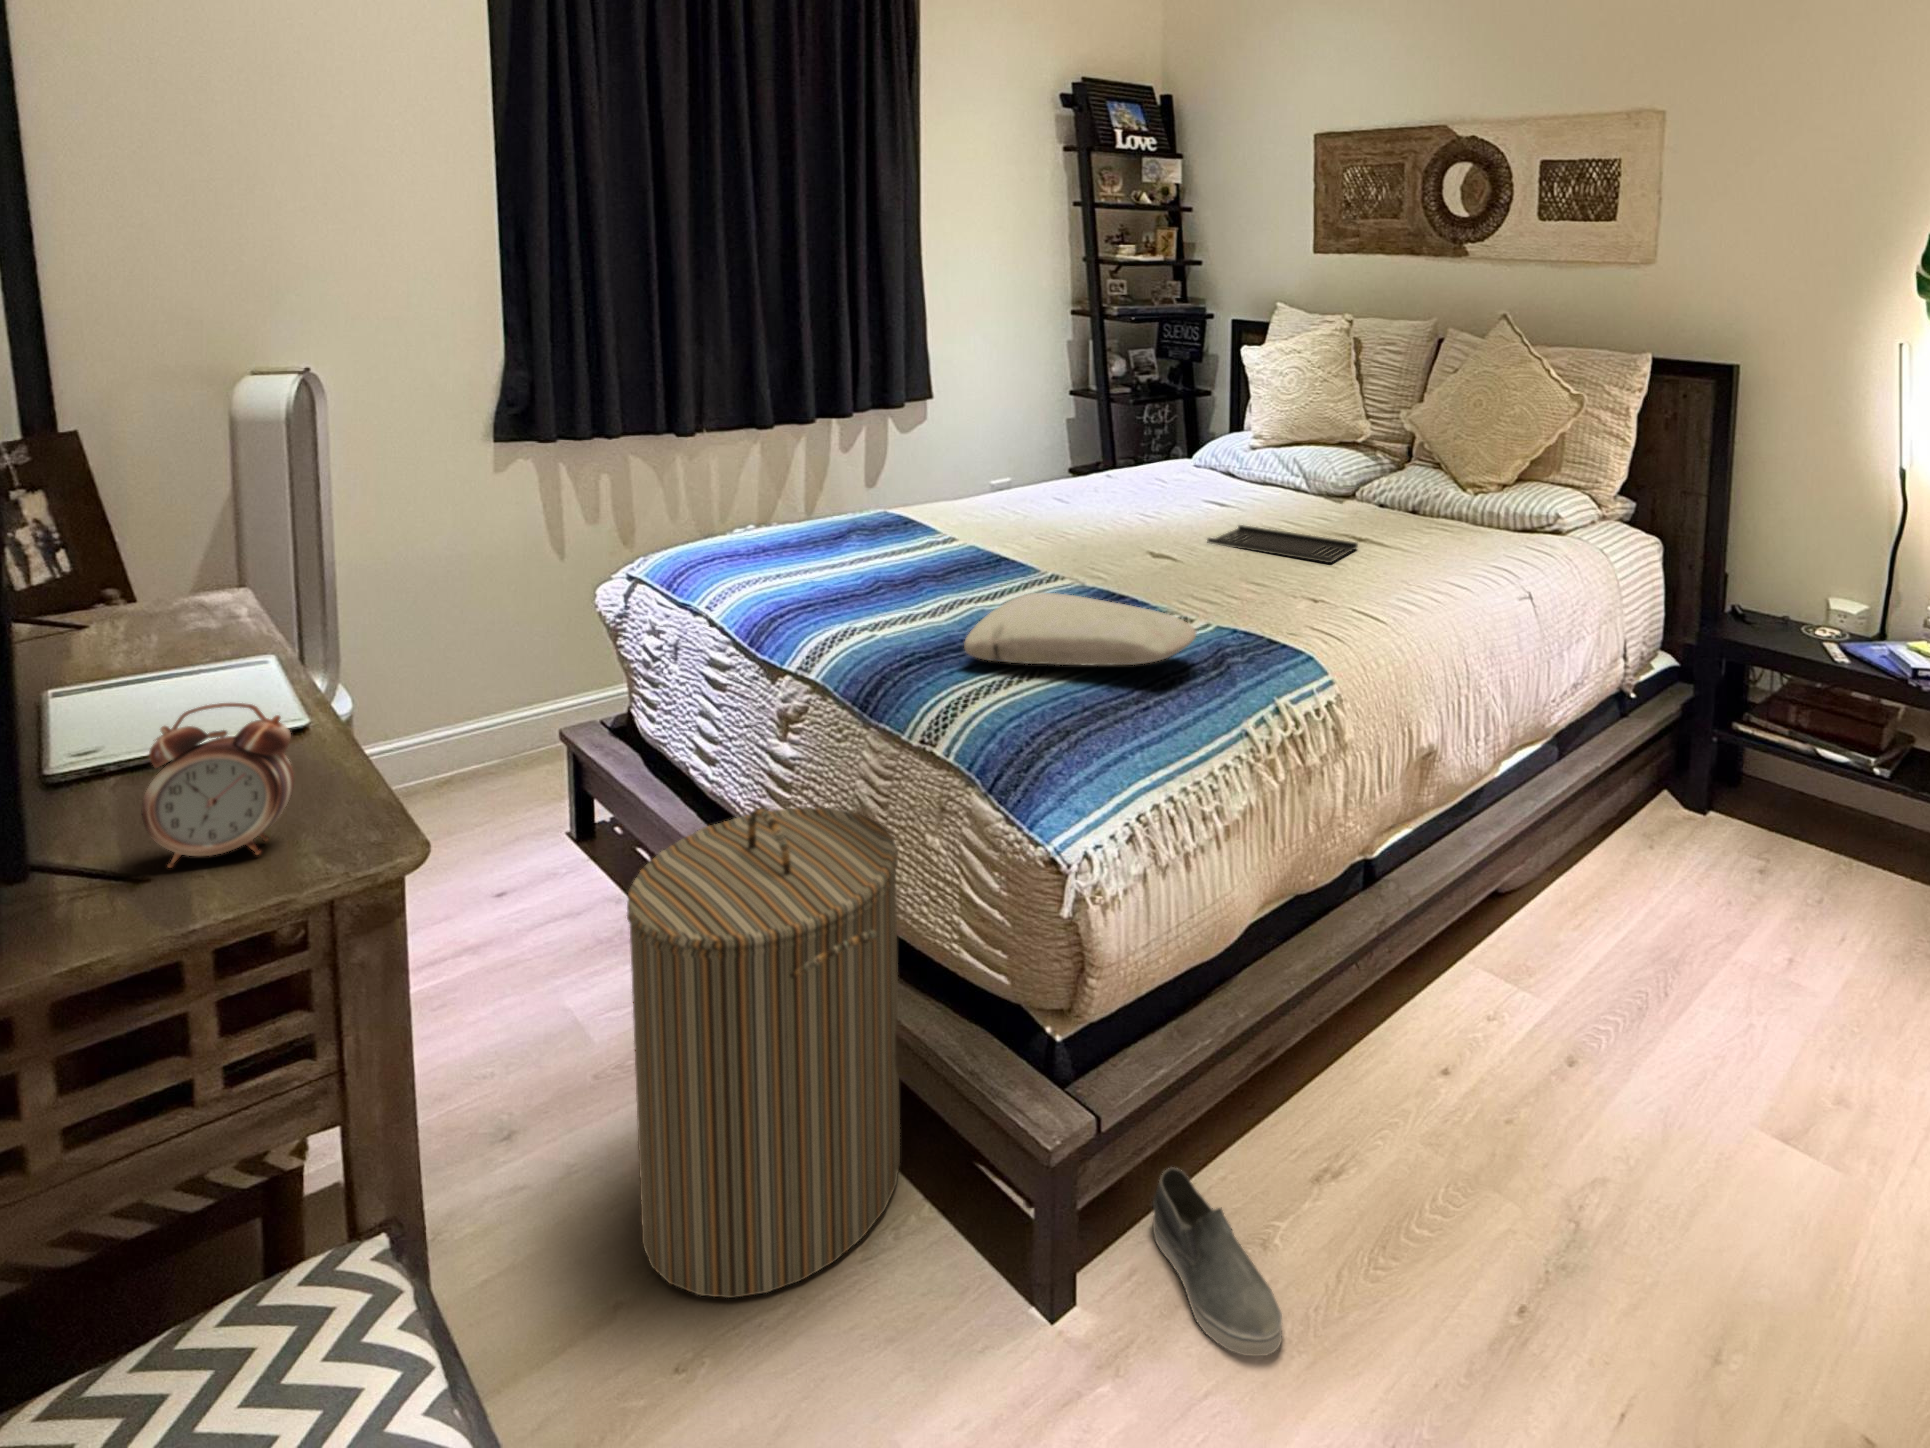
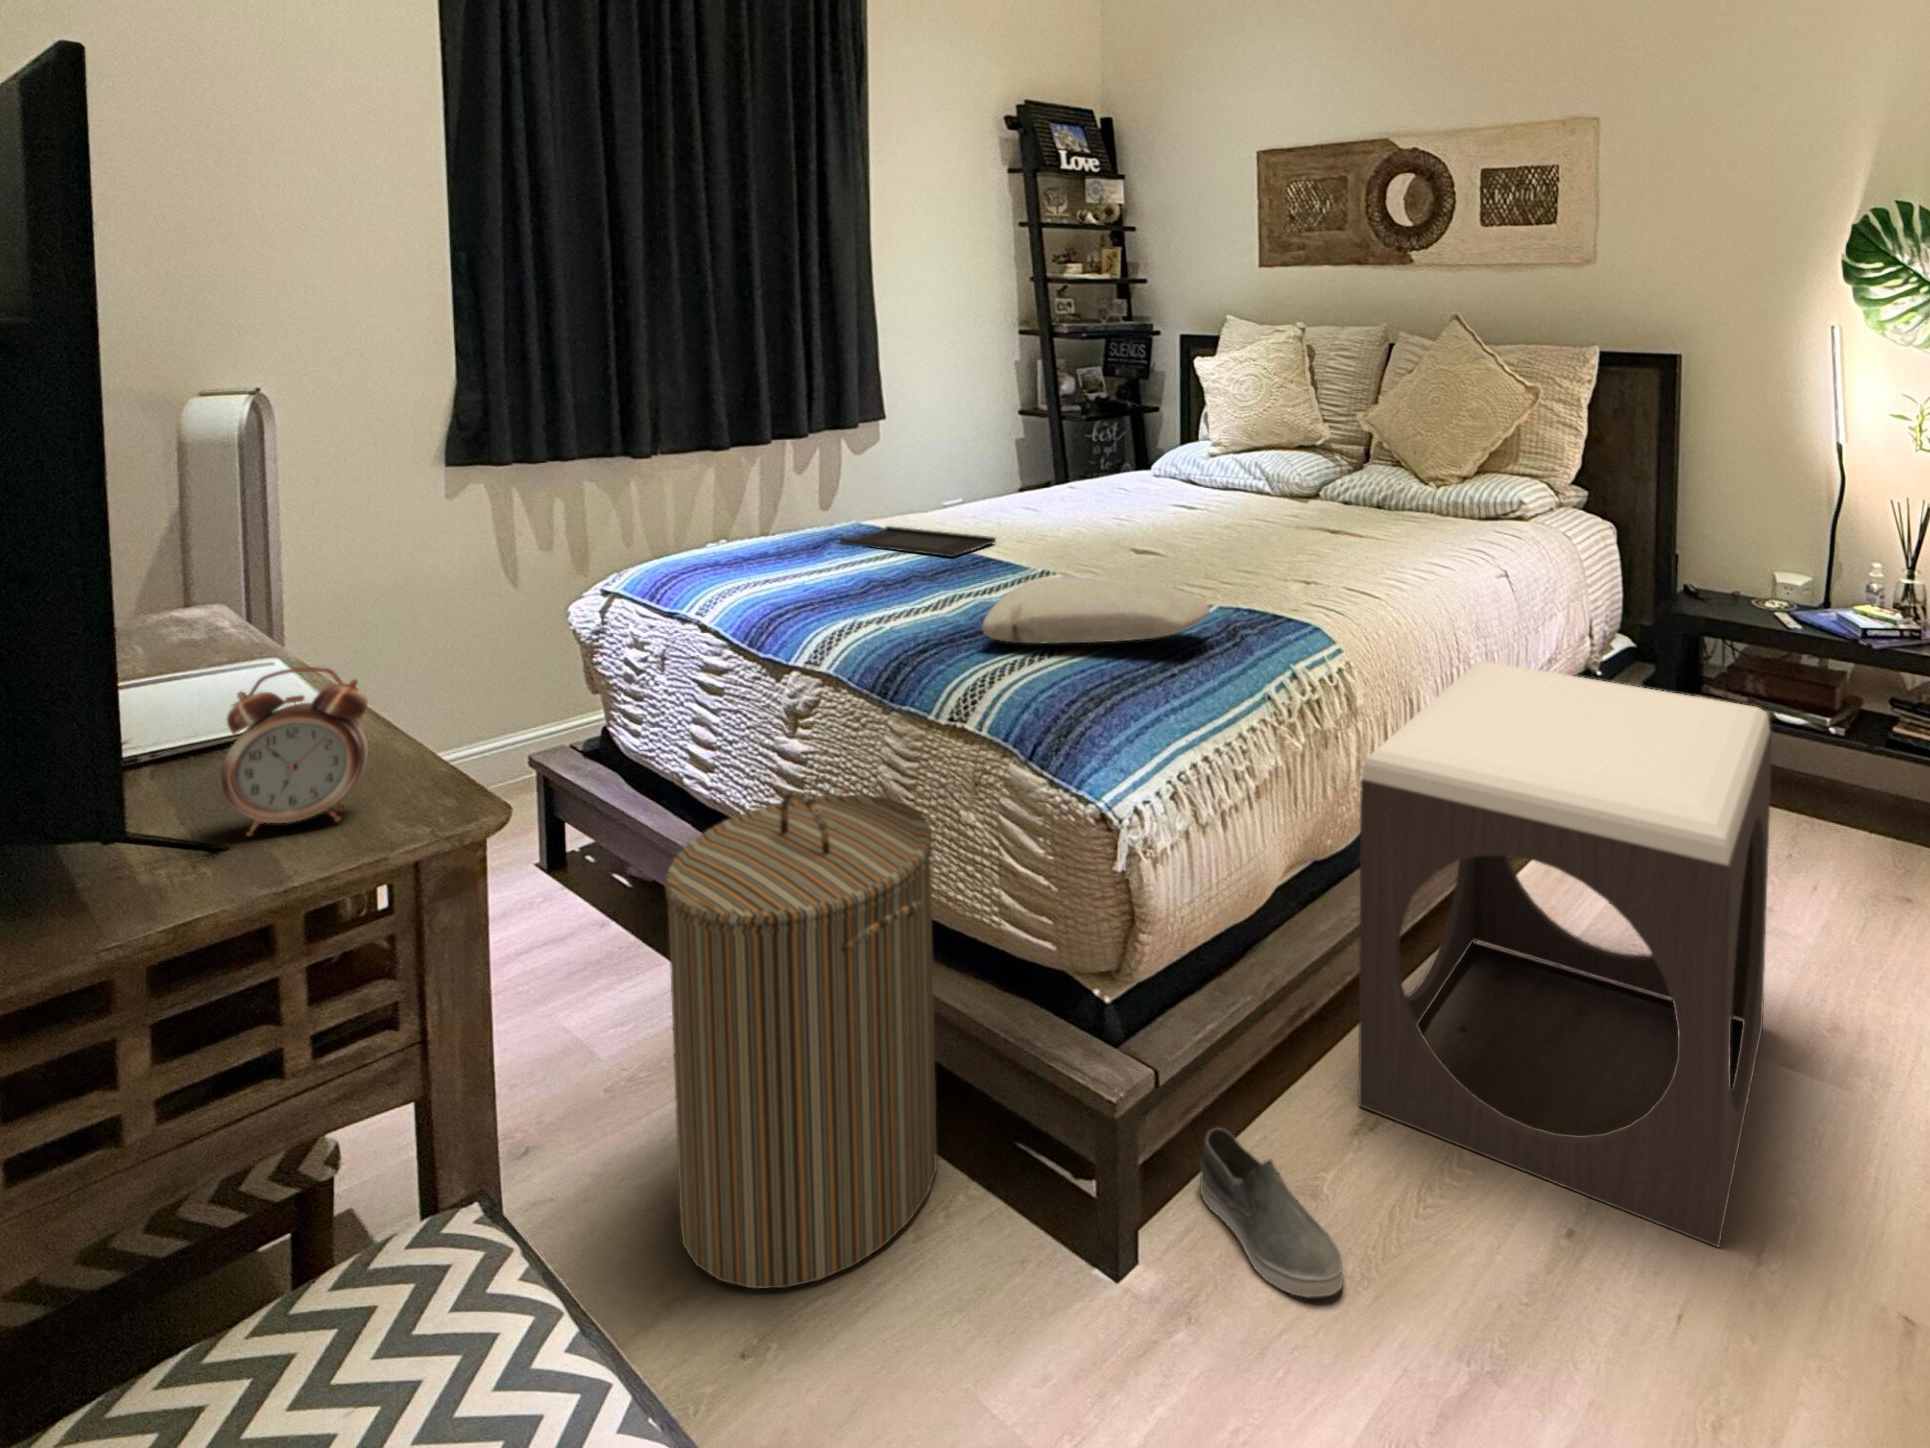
tray: present [1207,525,1358,563] -> present [840,526,996,557]
footstool: none [1327,692,1787,1339] -> present [1359,661,1772,1247]

